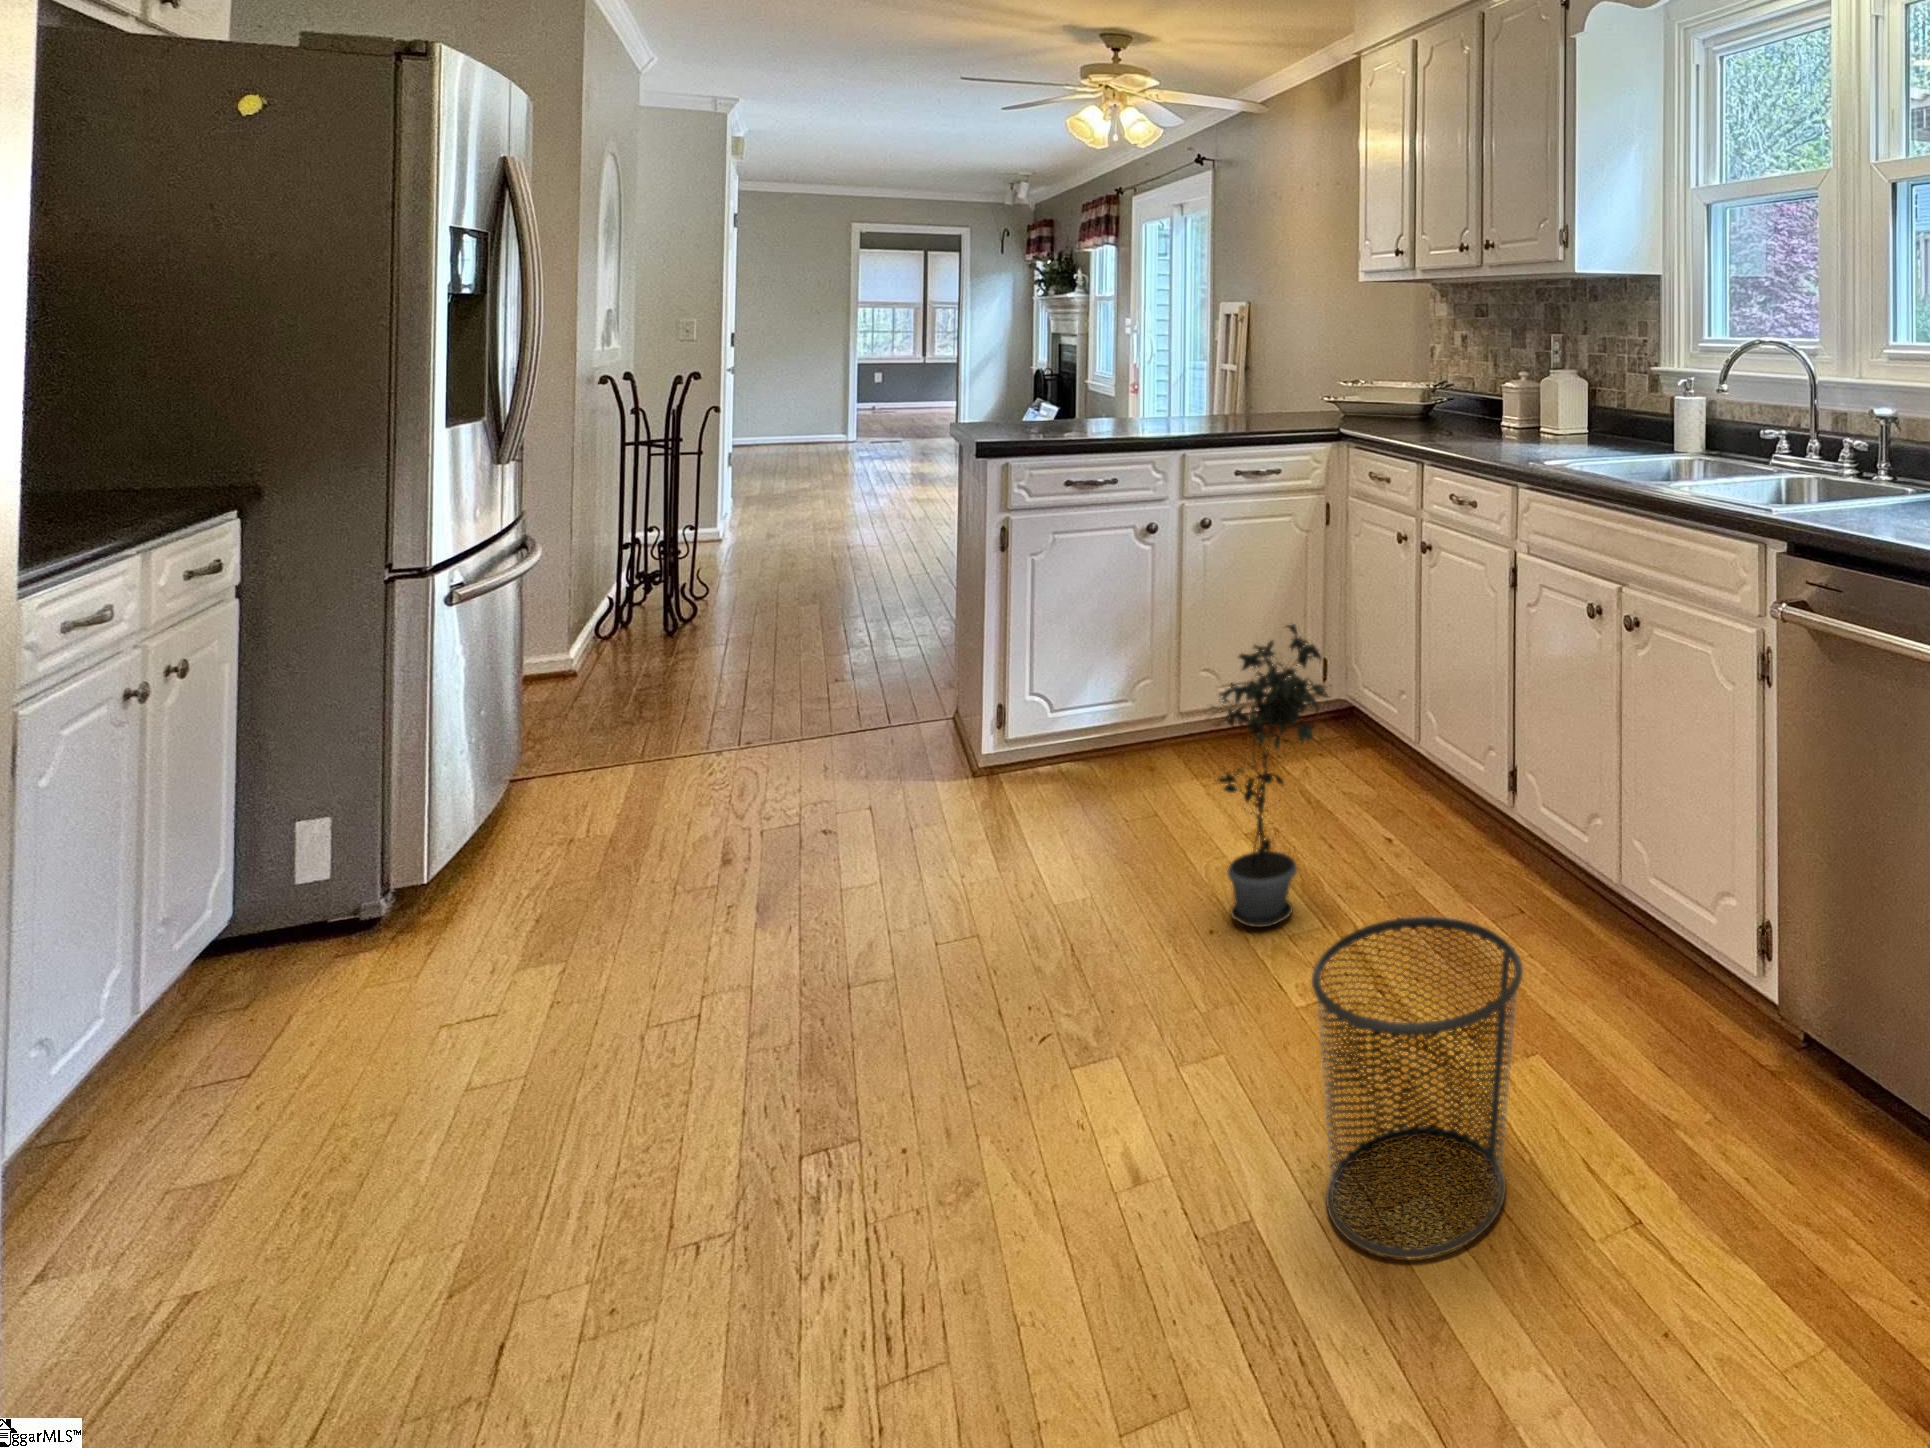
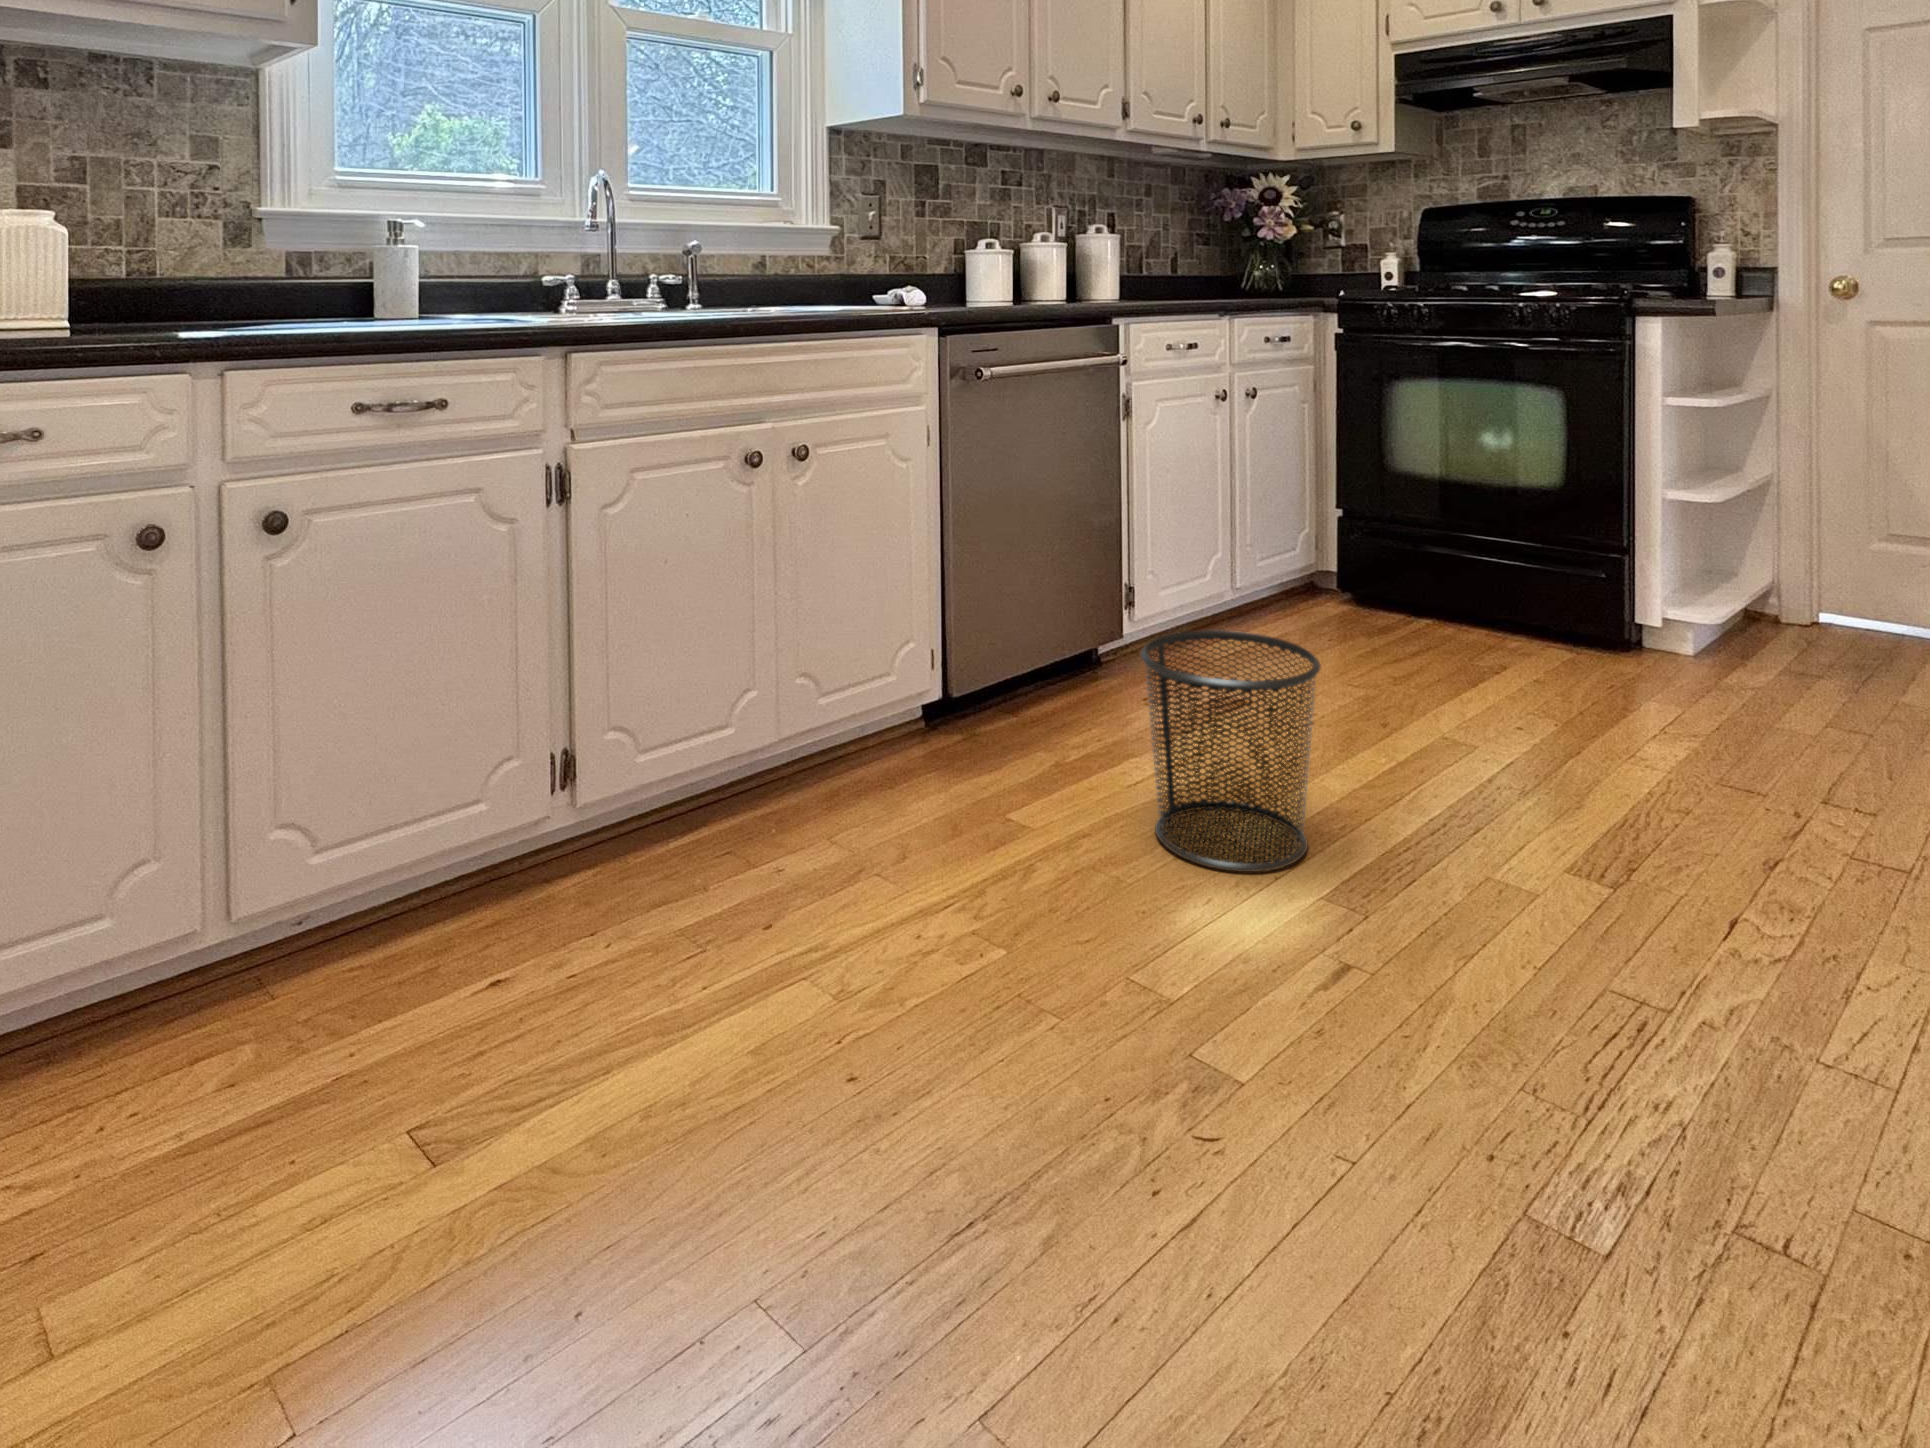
potted plant: present [1211,625,1332,927] -> none [674,570,923,1053]

